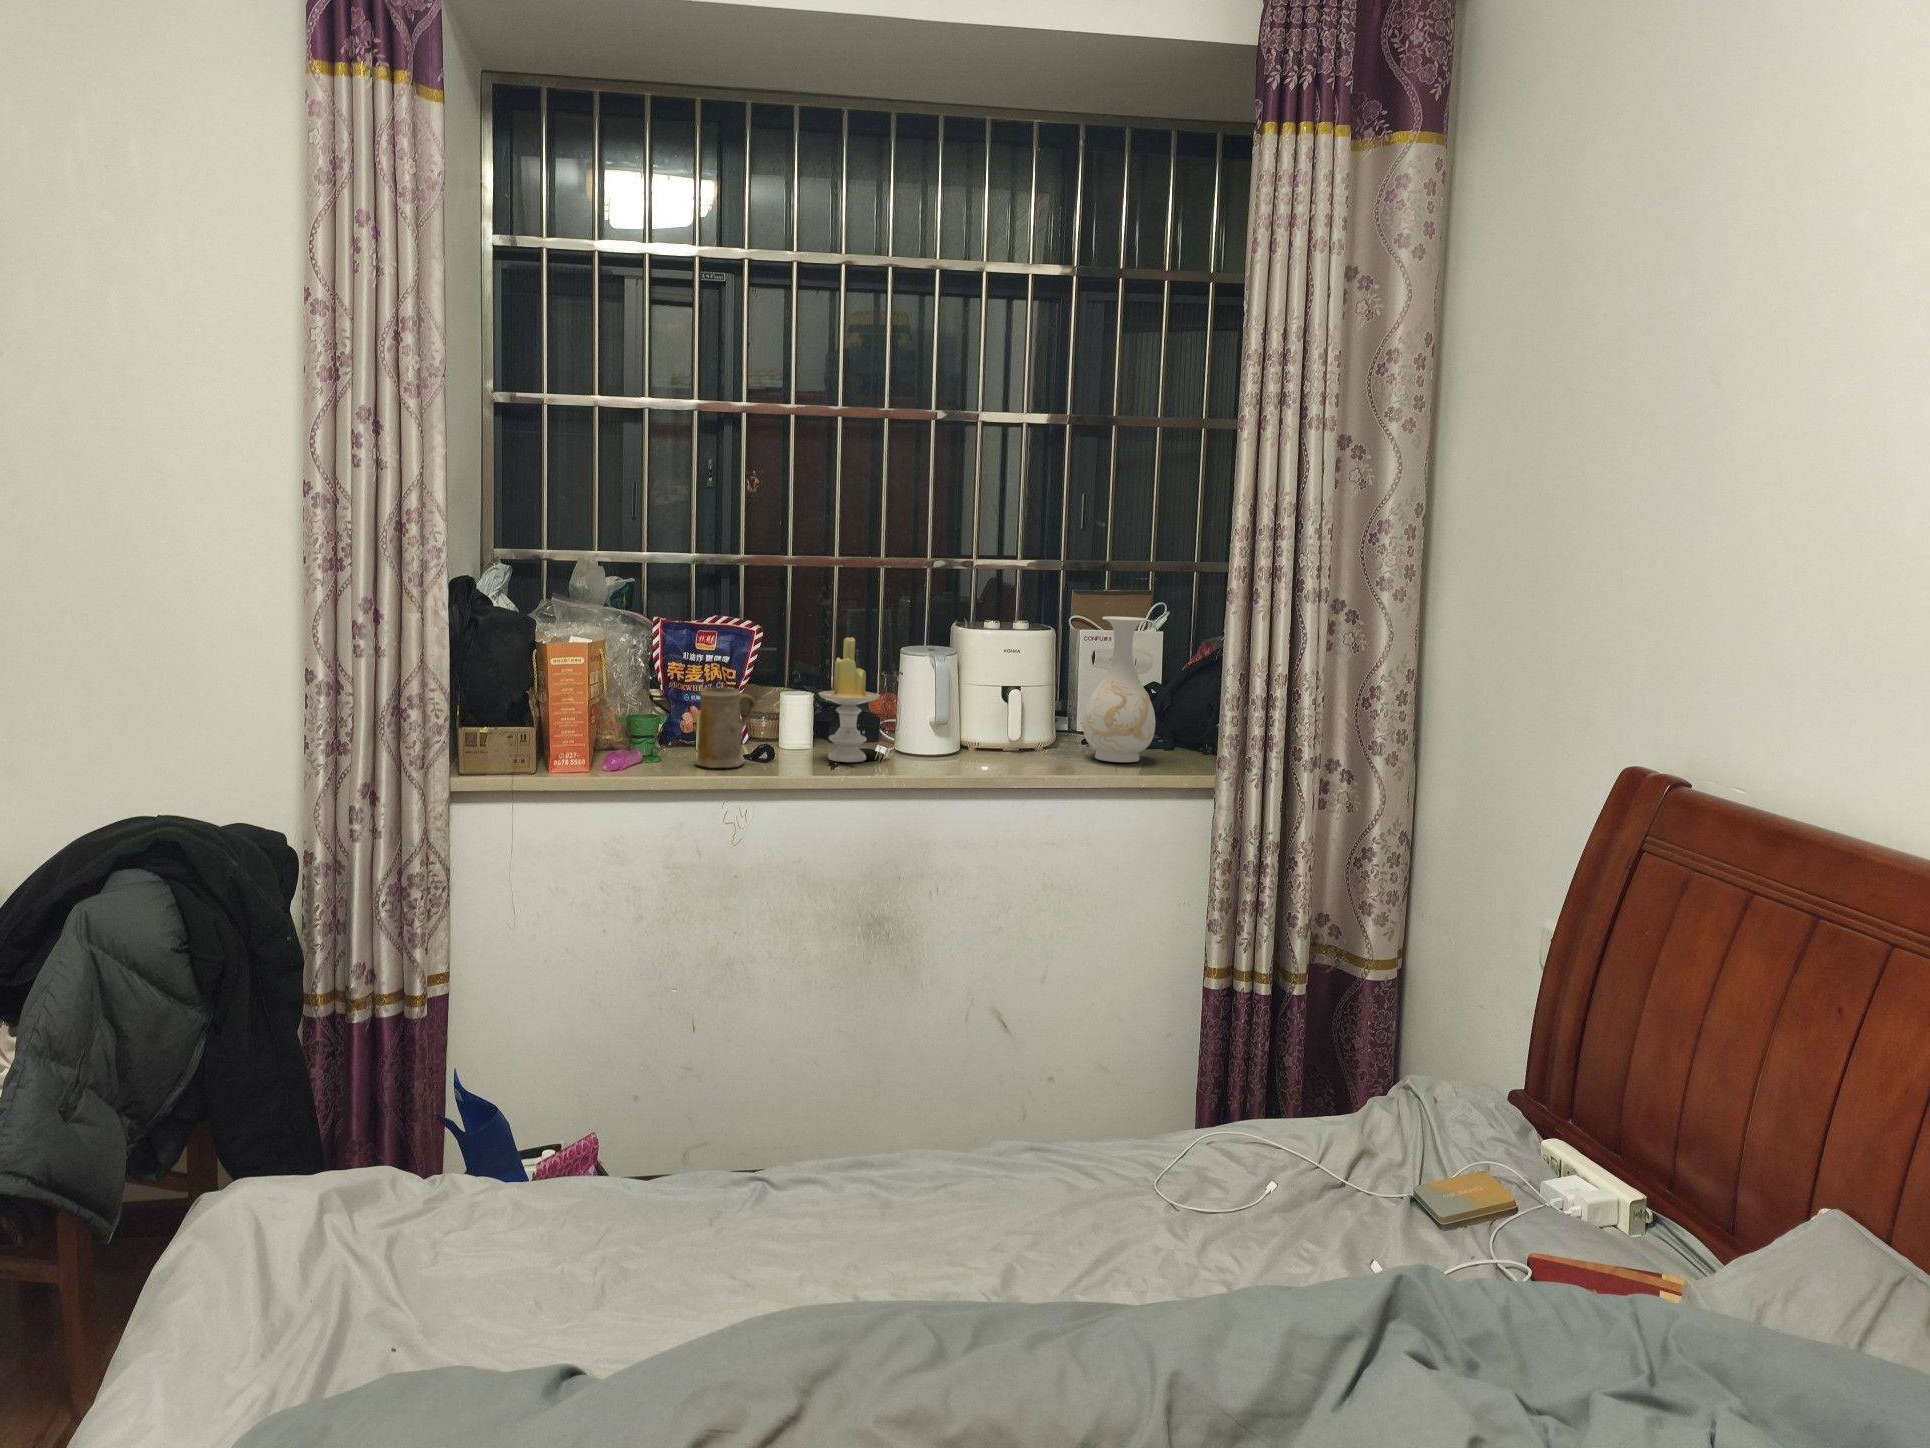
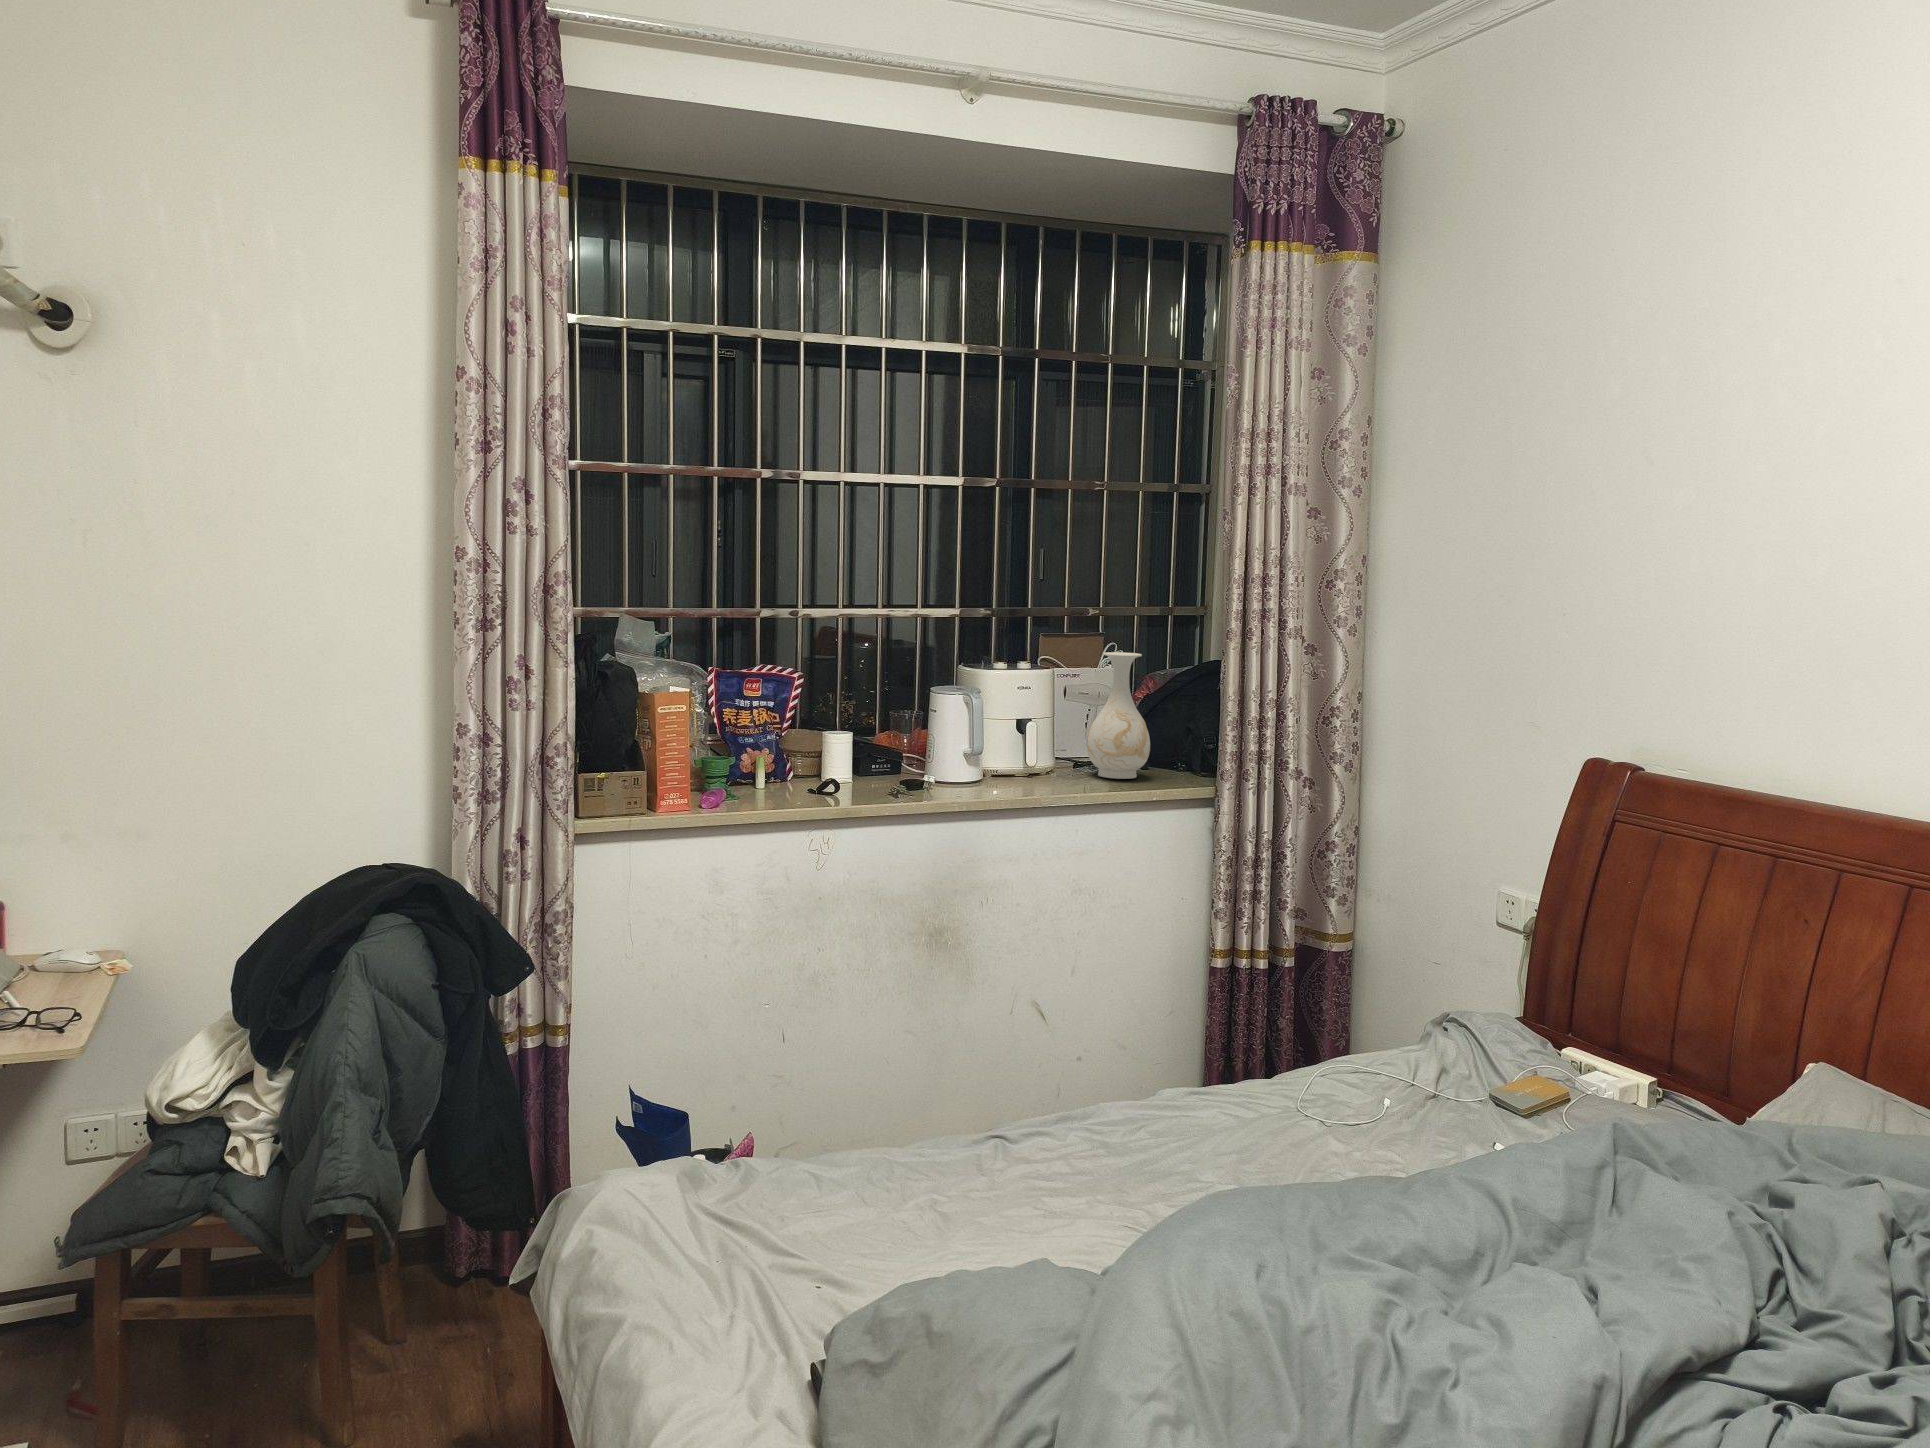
candle: present [818,637,880,762] -> none [875,678,930,791]
mug: present [695,688,756,768] -> none [778,729,829,802]

